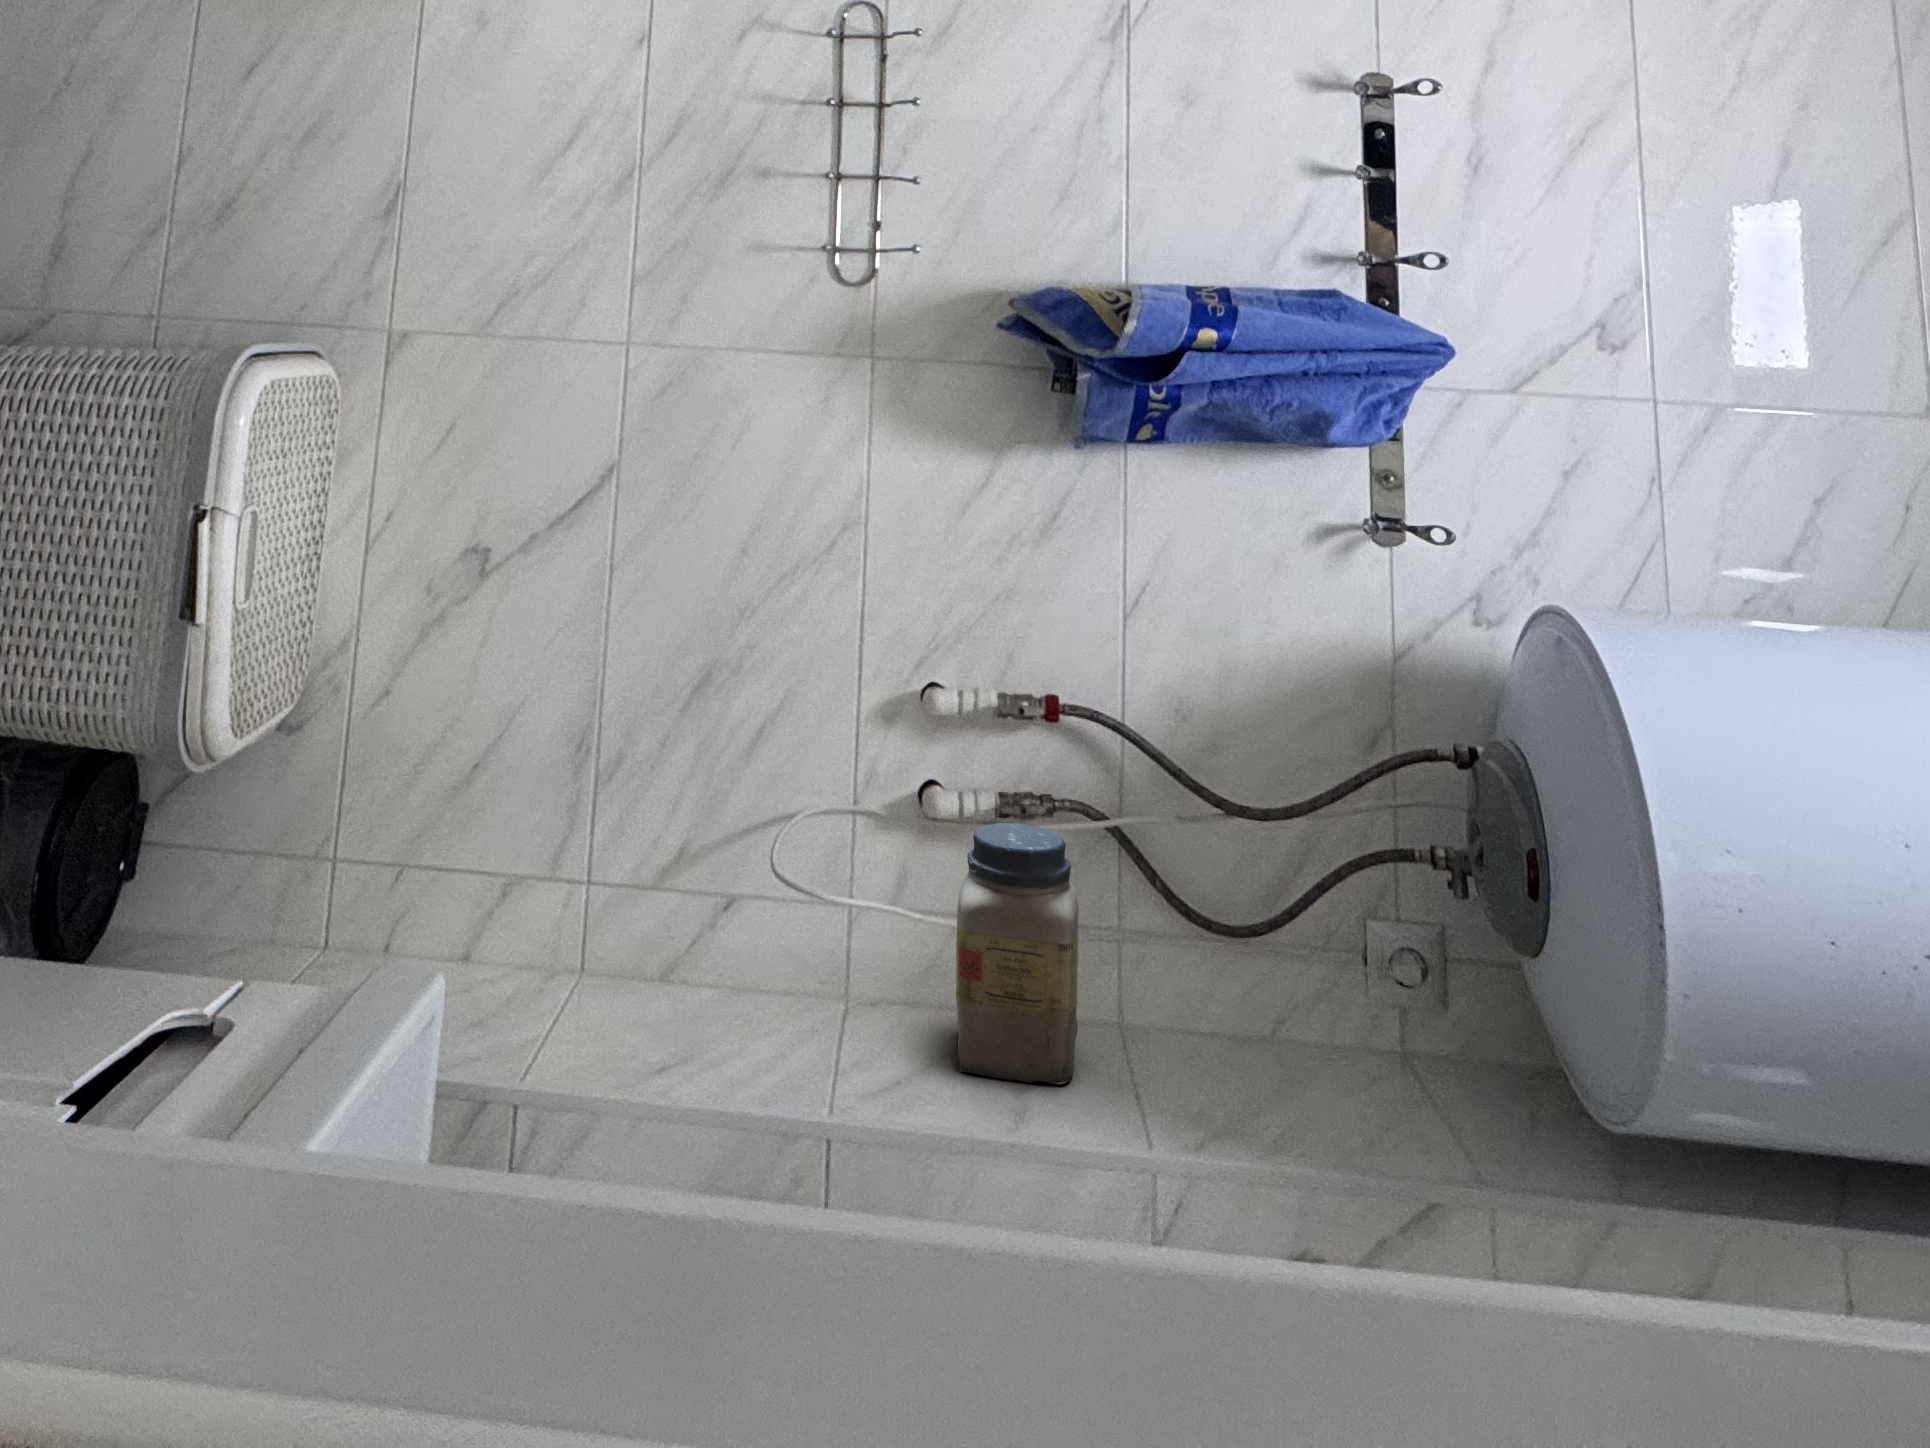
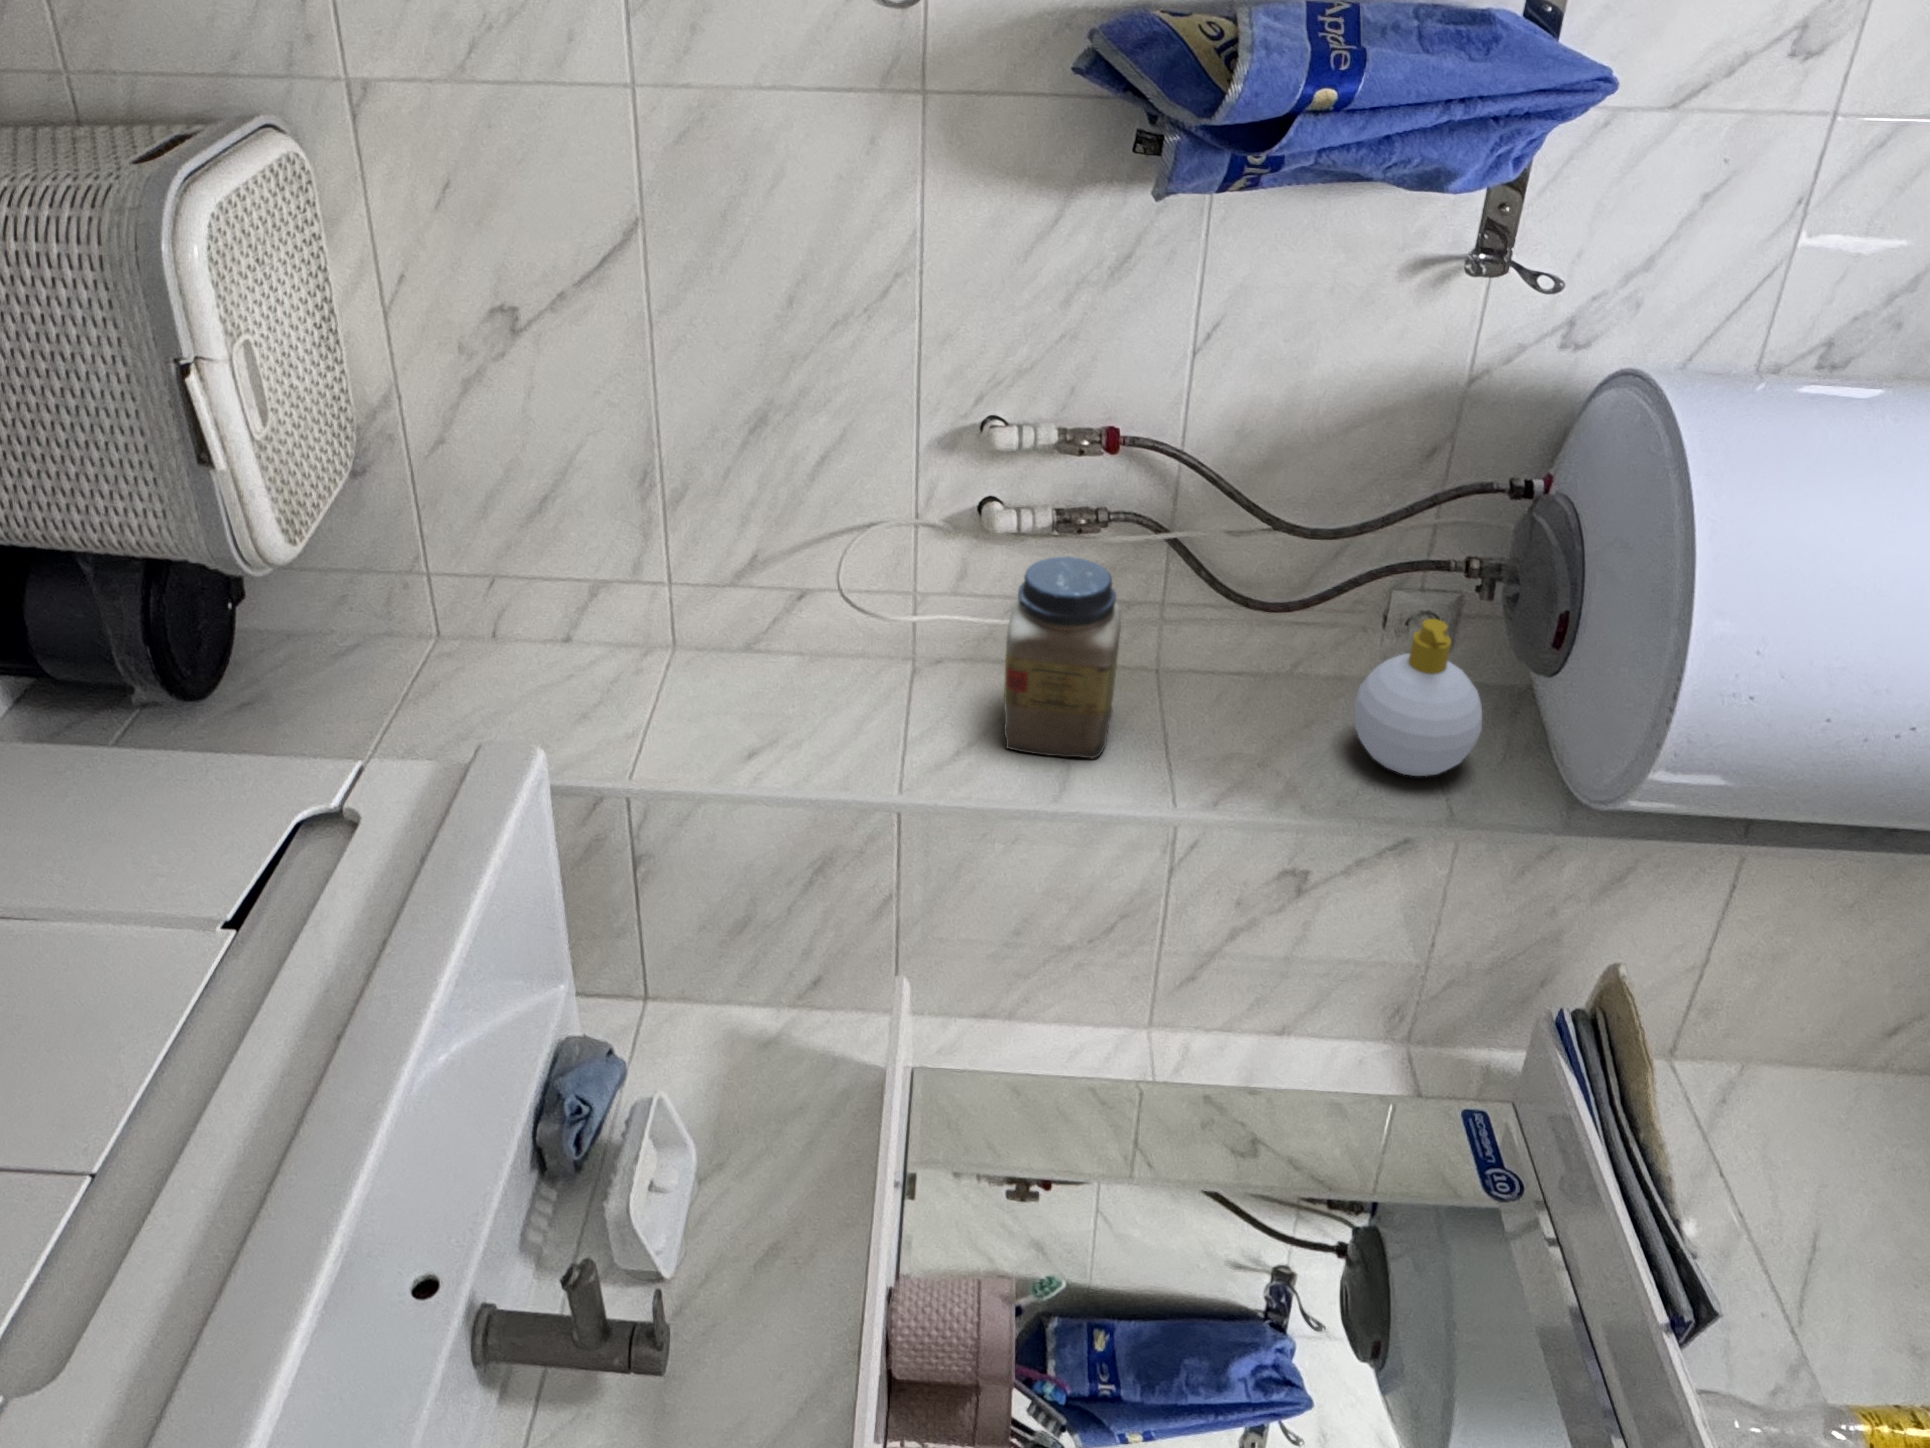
soap bottle: none [1346,897,1494,1119] -> present [1355,619,1482,776]

